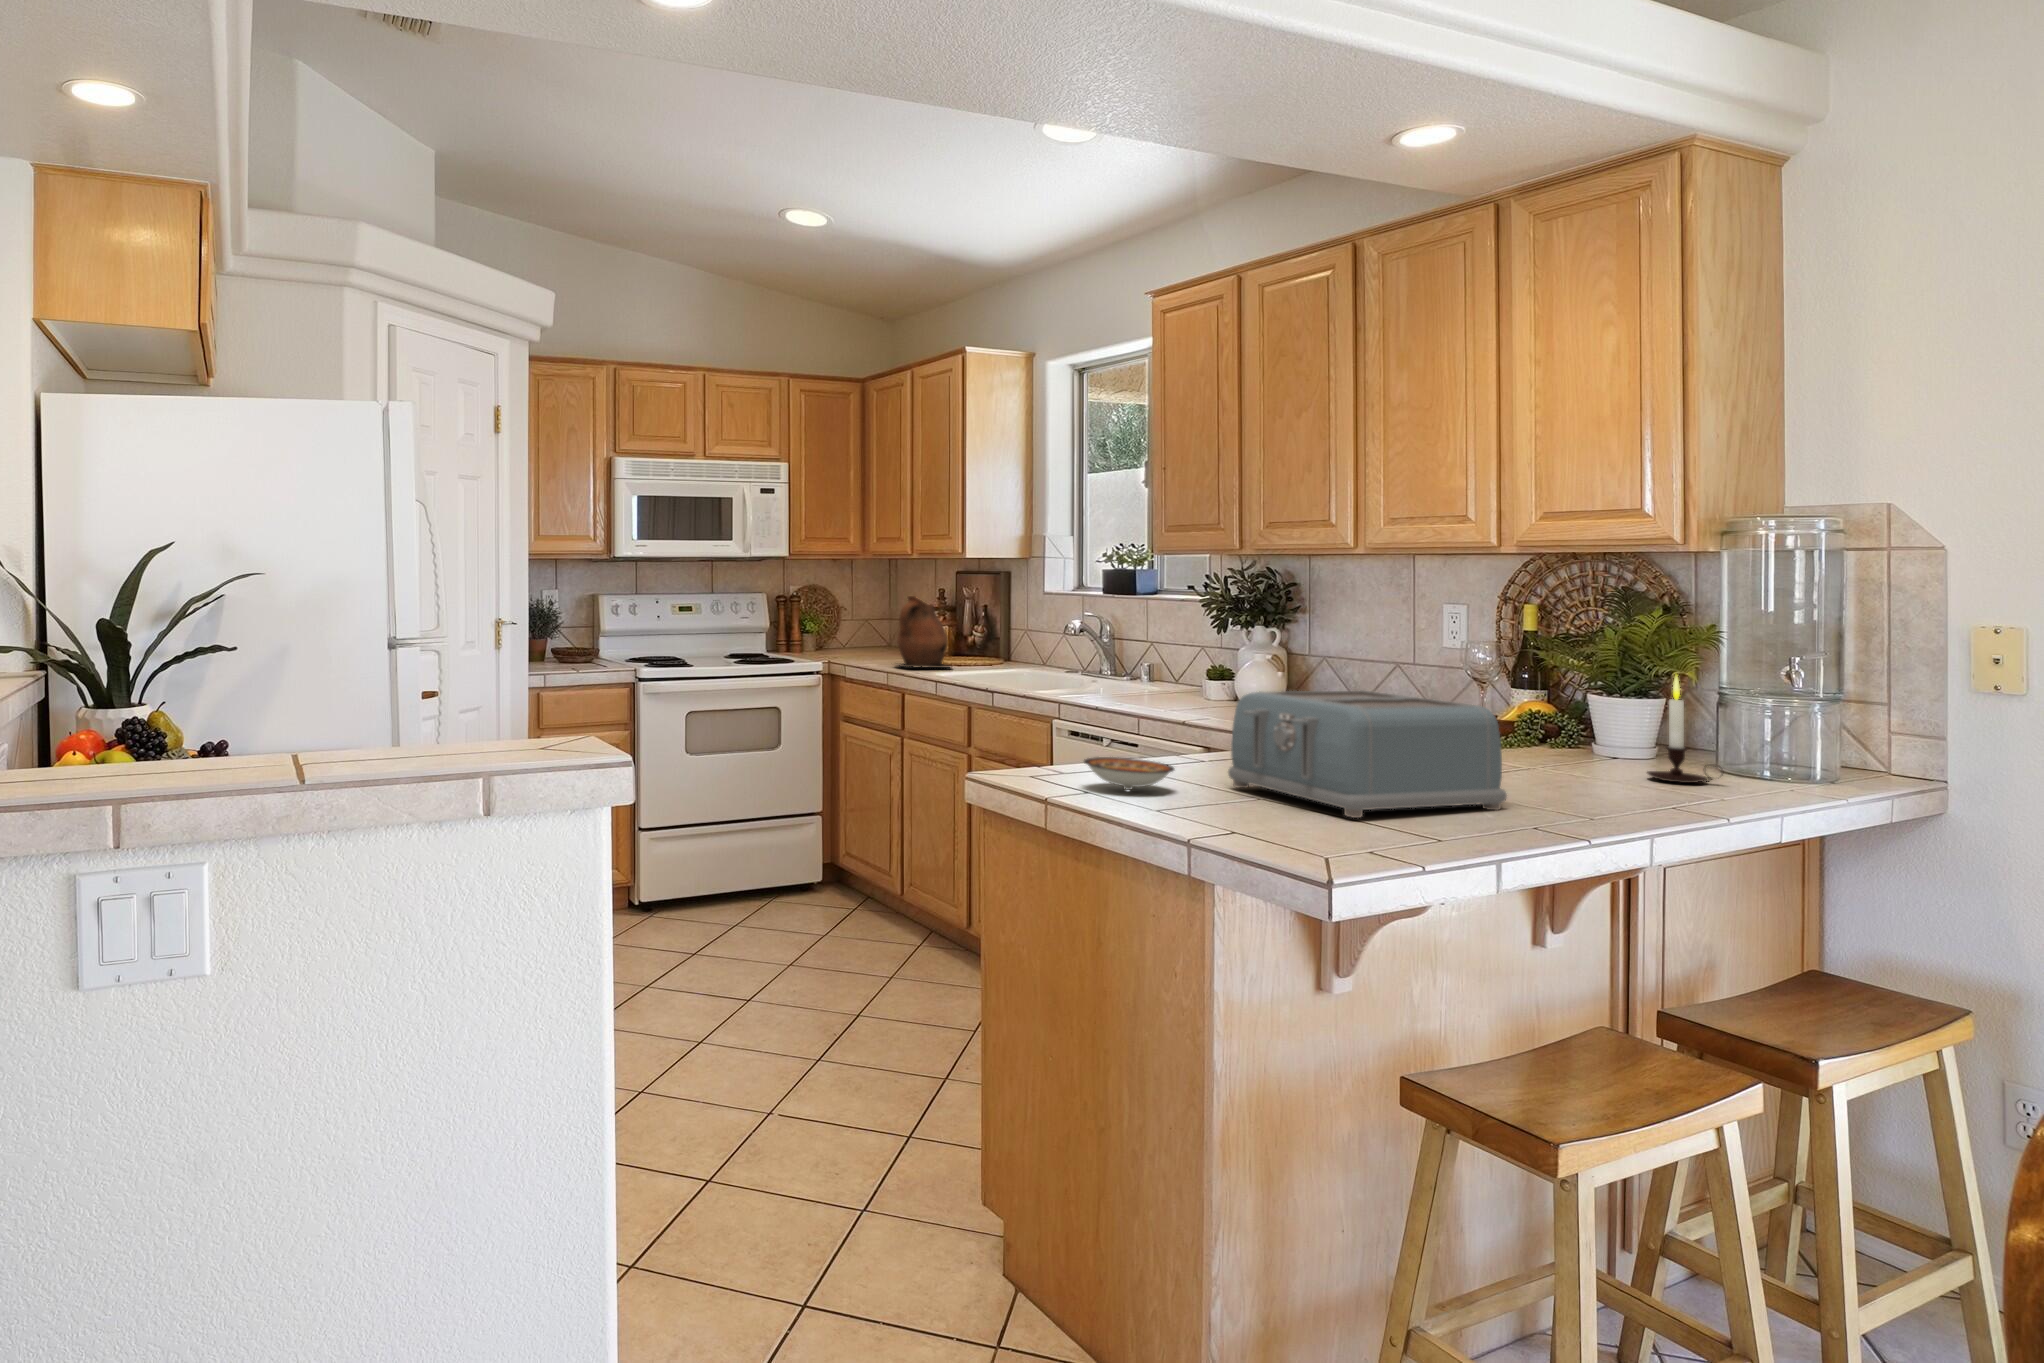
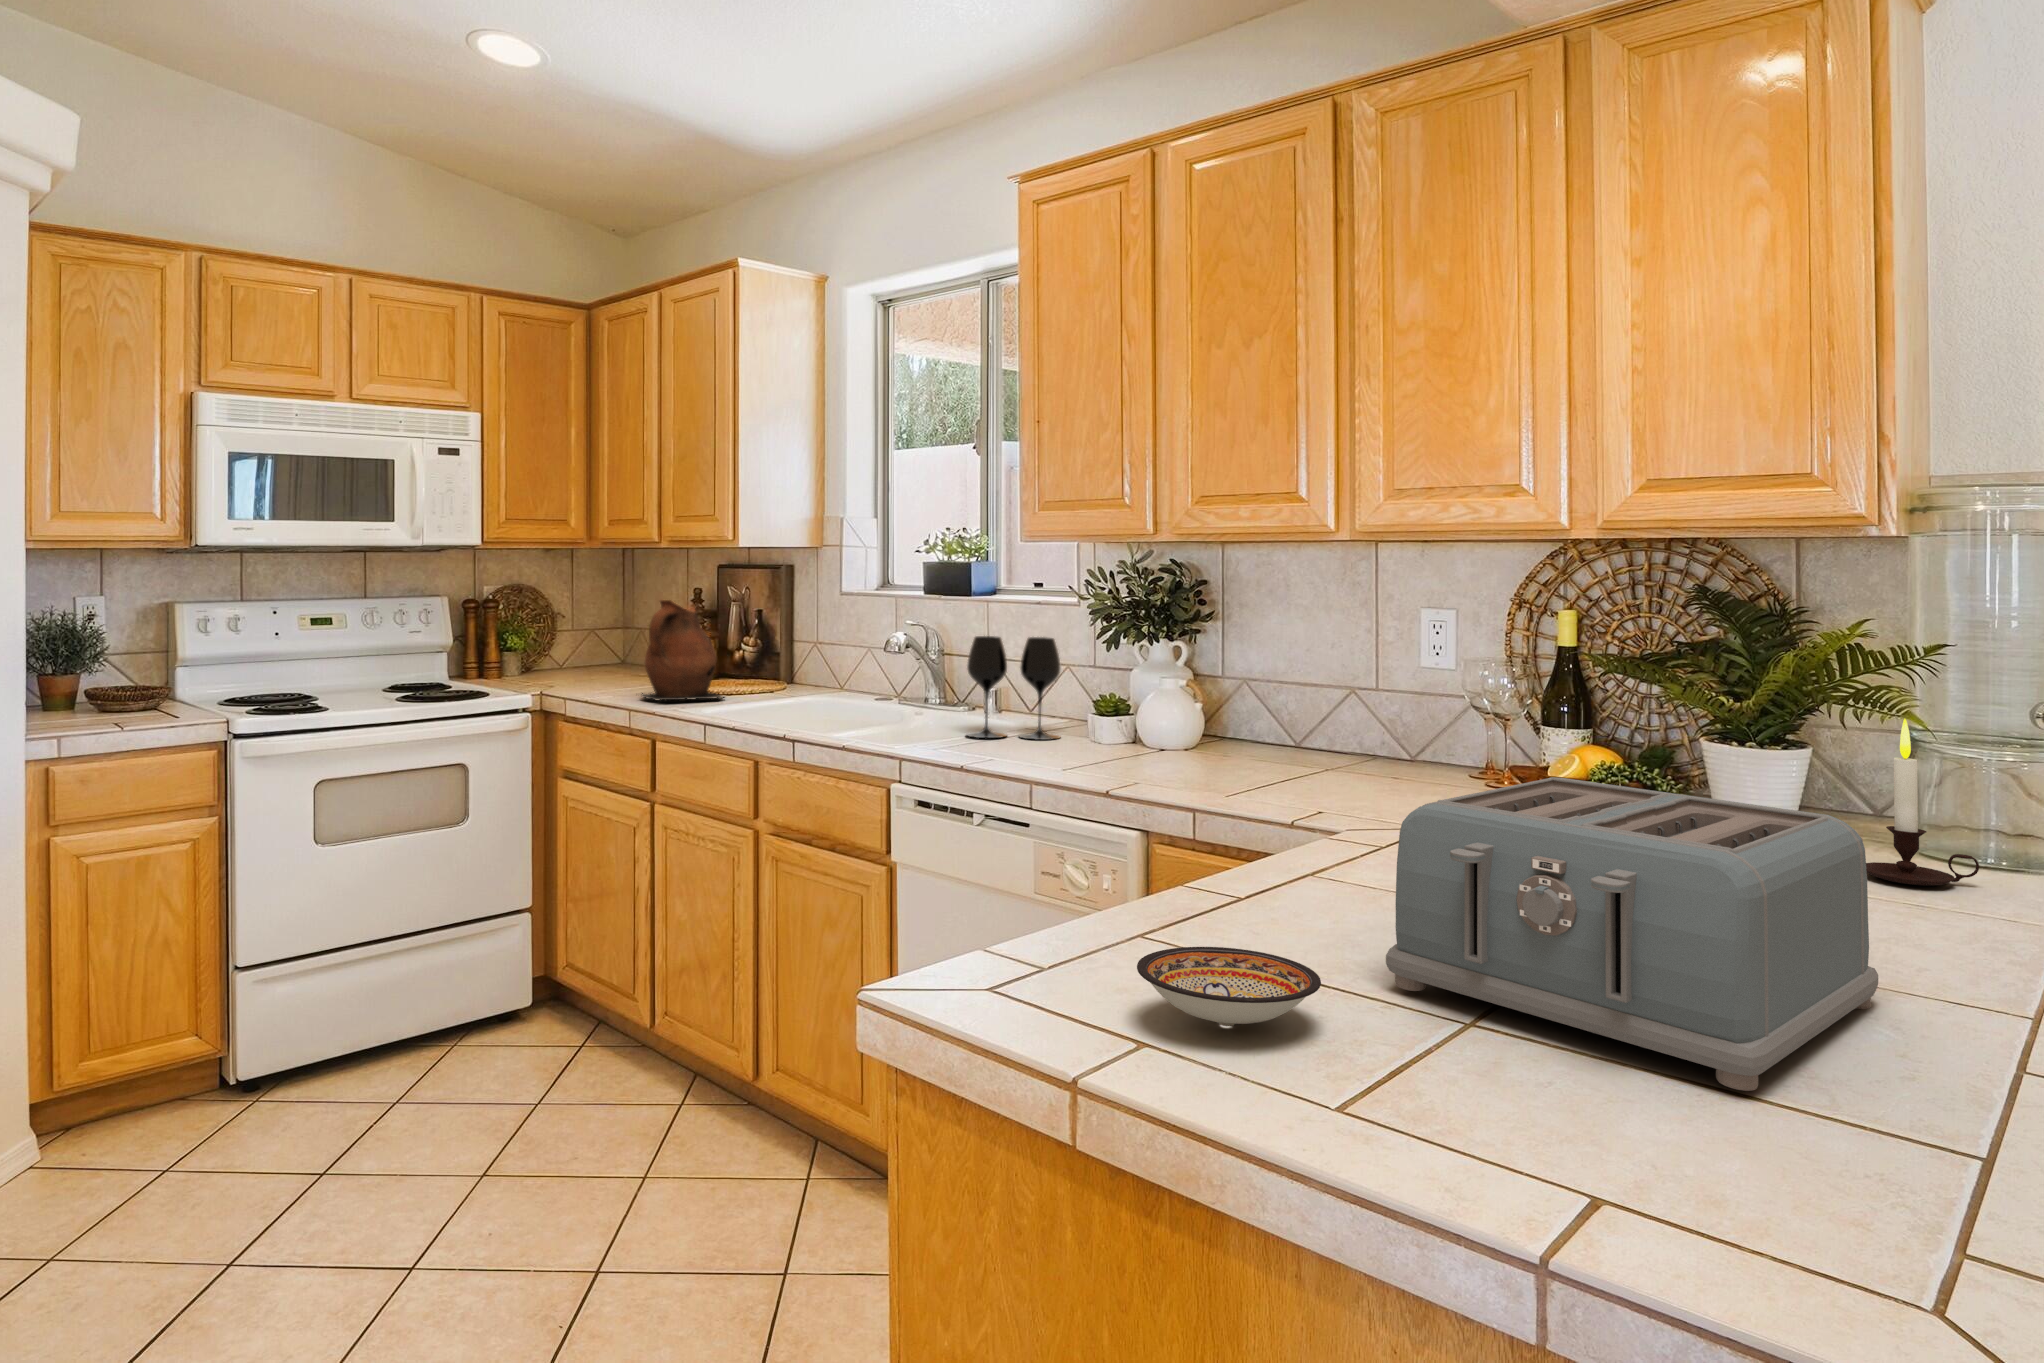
wine glass: none [1111,622,1183,697] -> present [966,636,1061,740]

